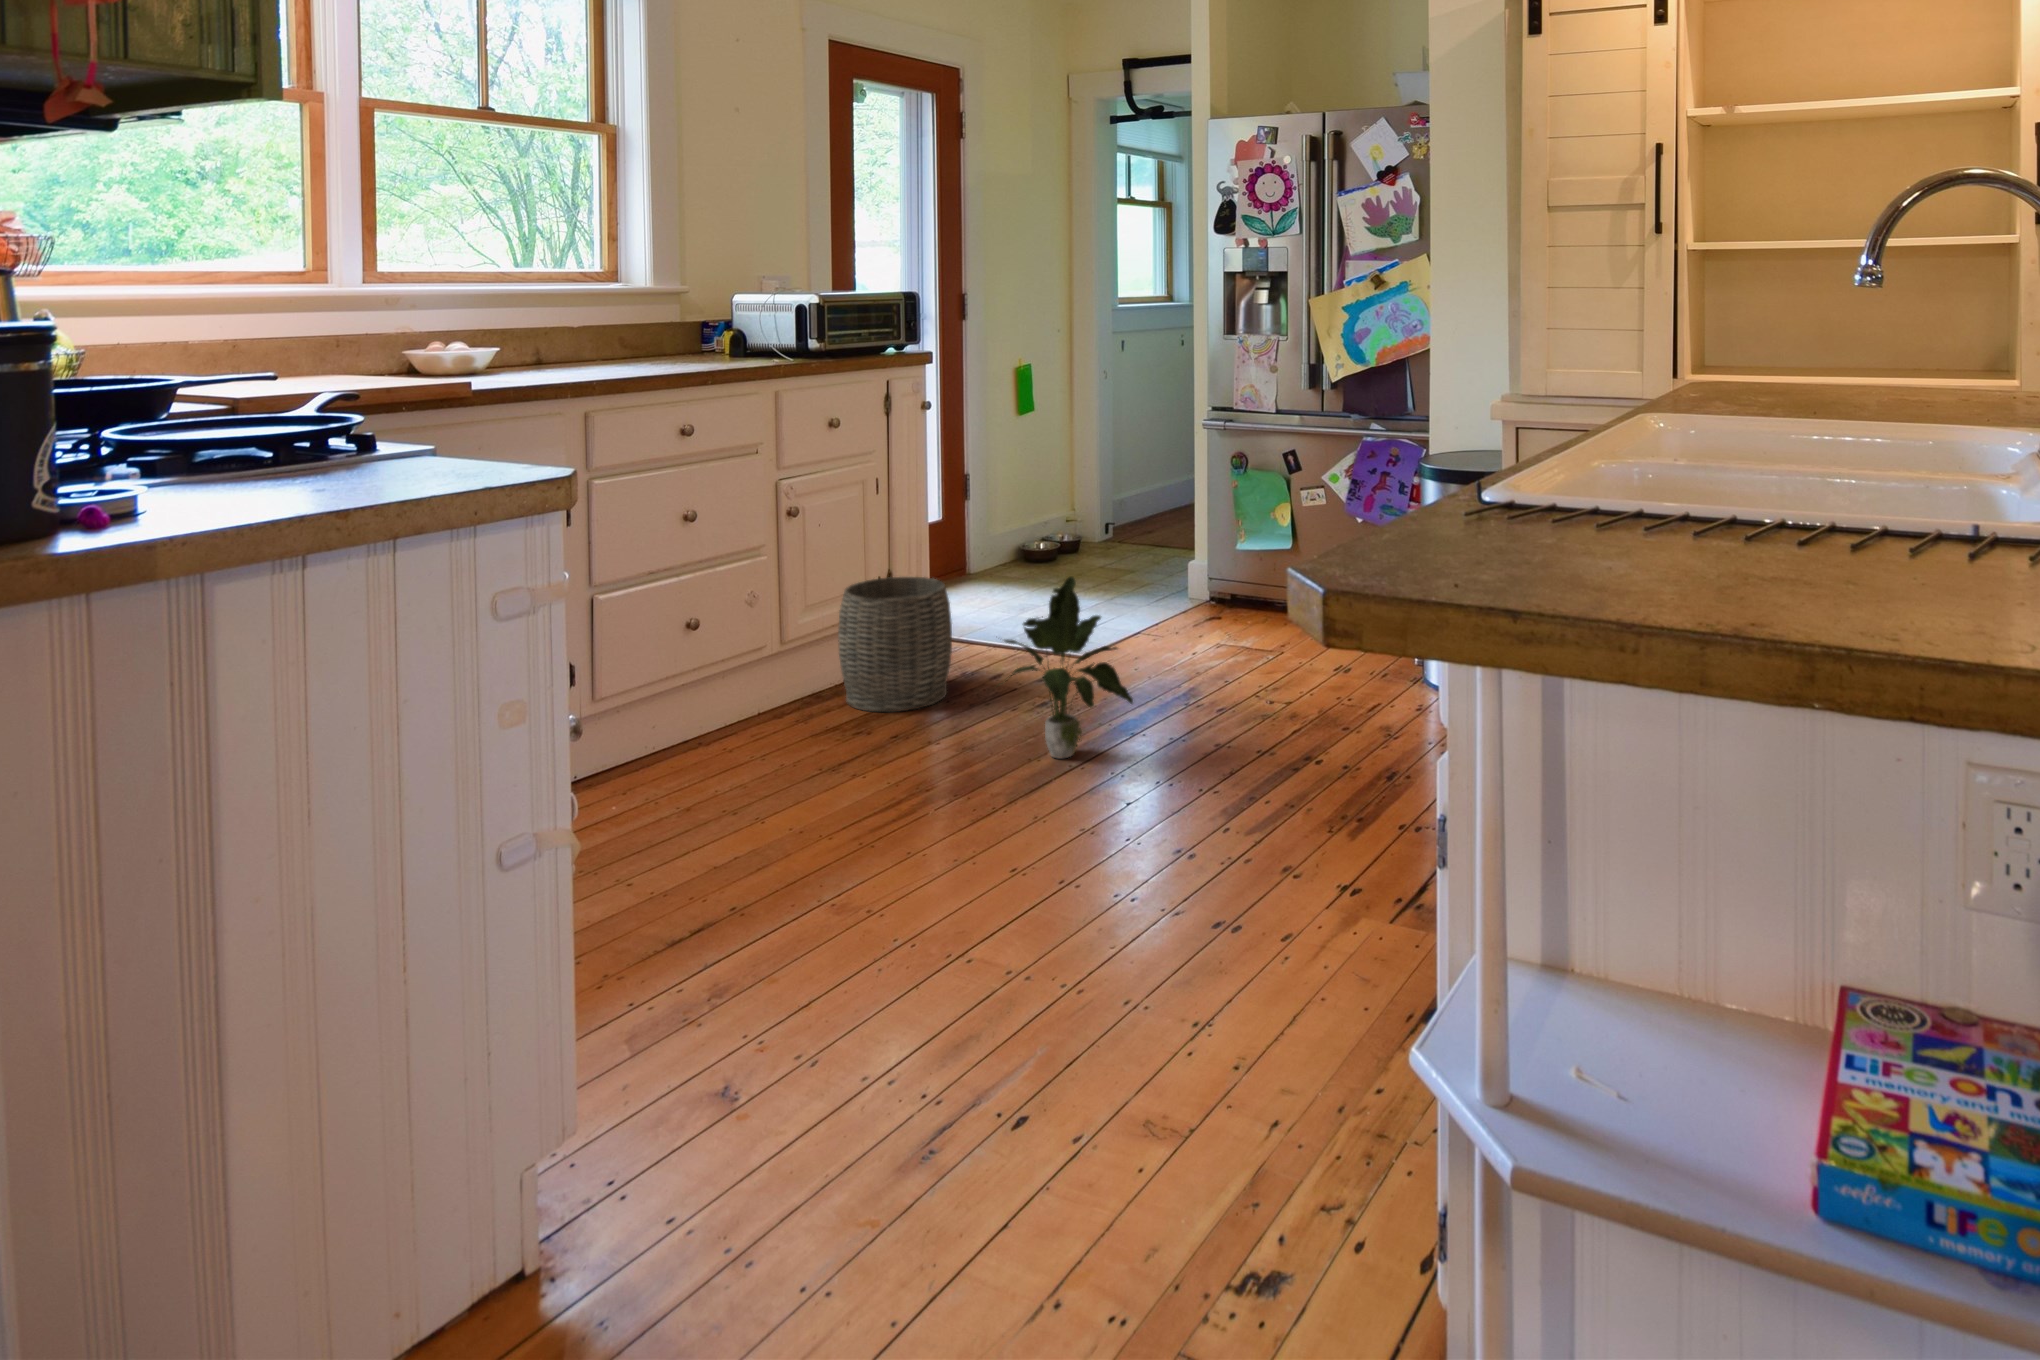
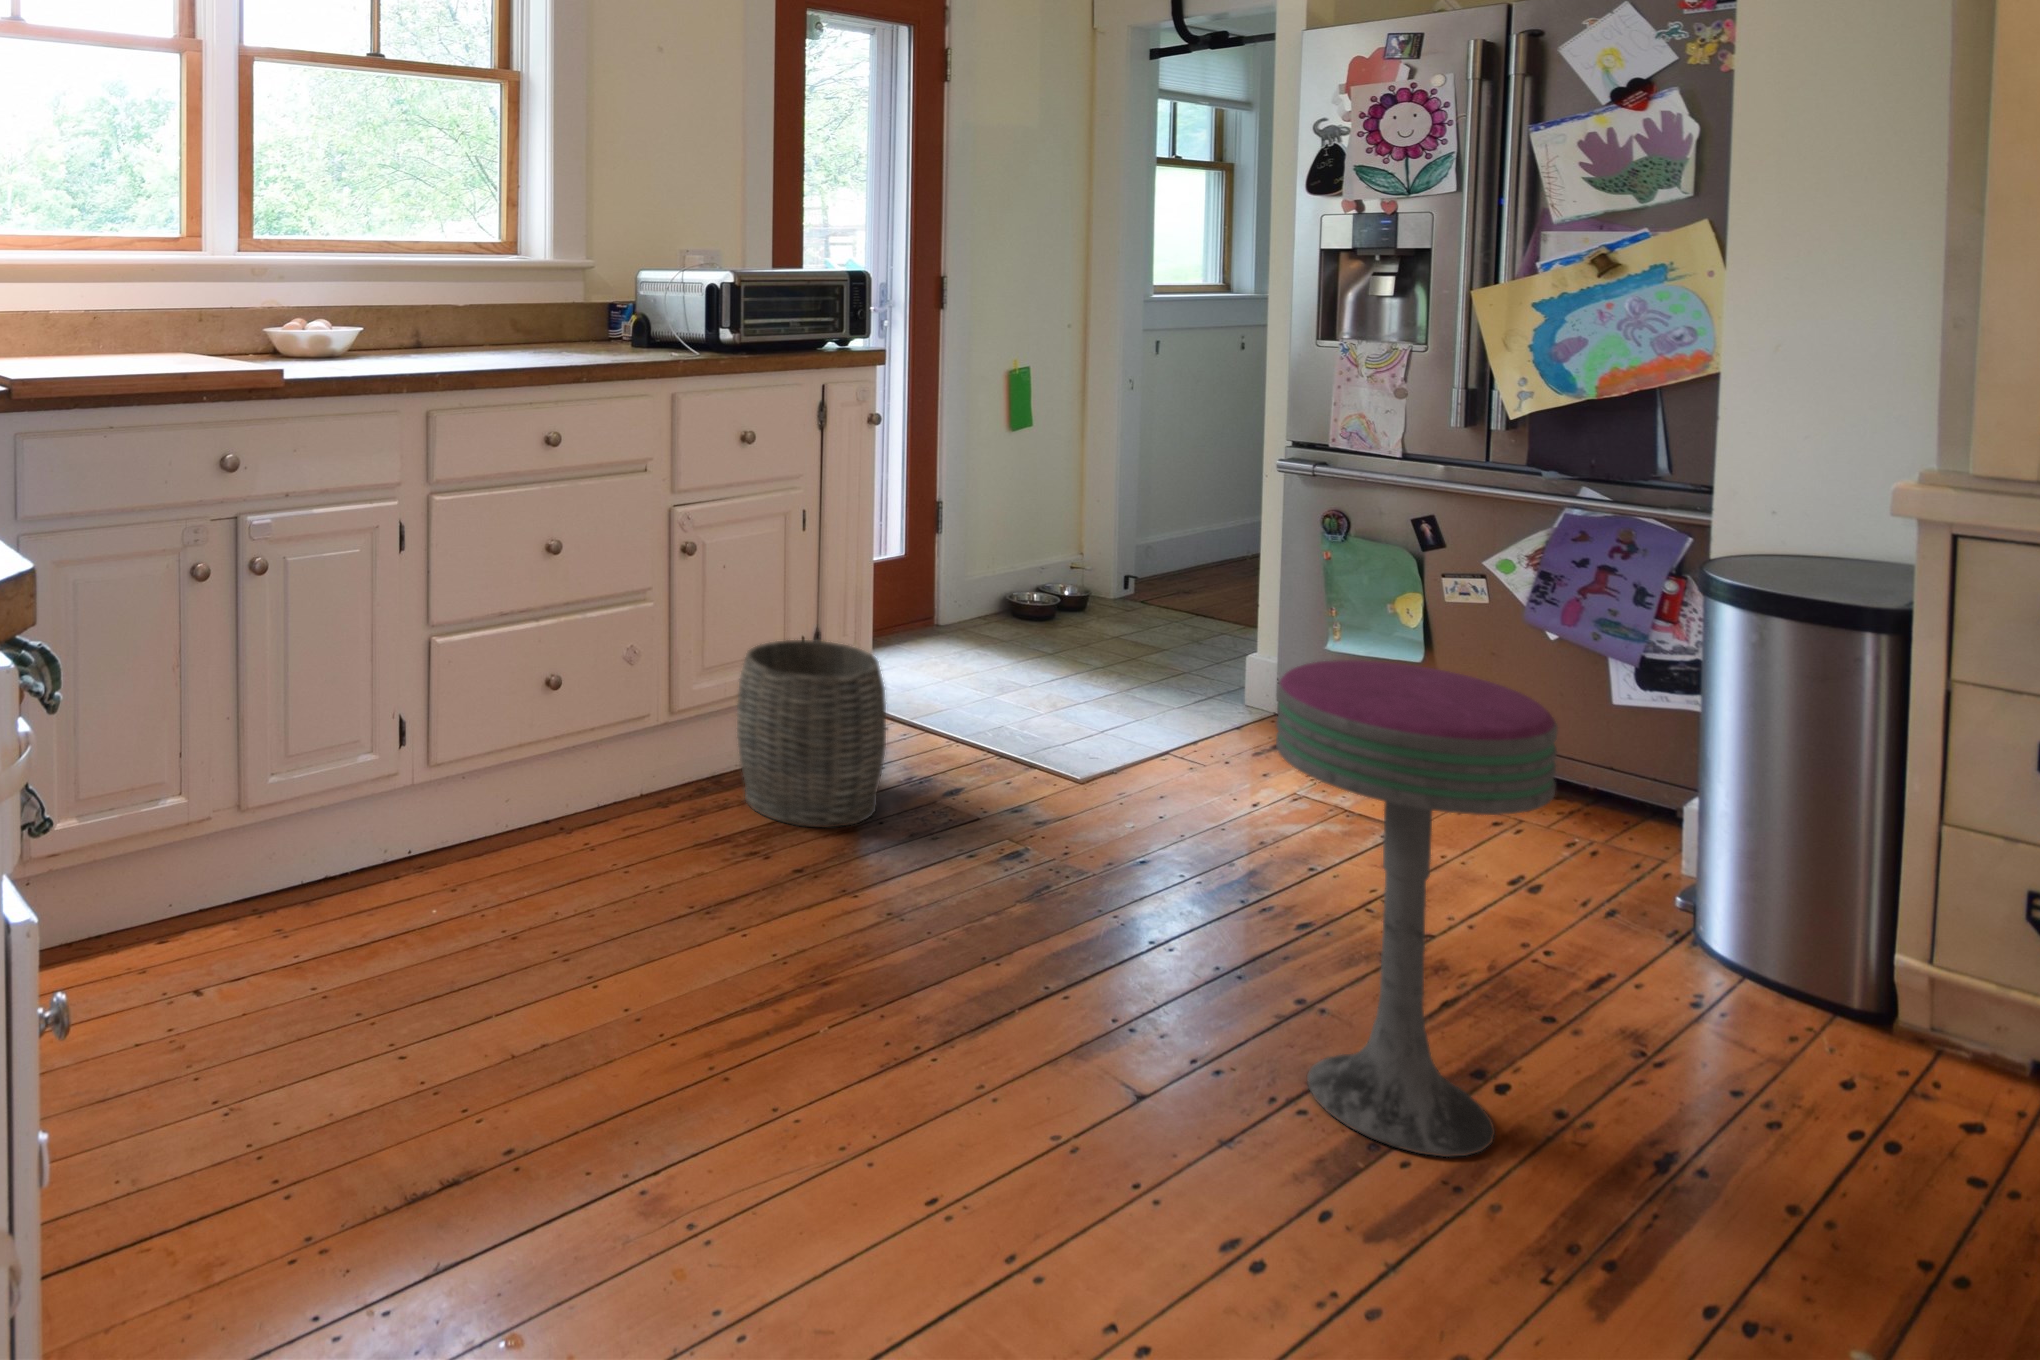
bar stool: none [1198,525,1334,796] -> present [1276,660,1558,1157]
potted plant: present [997,576,1133,758] -> none [928,695,1150,968]

